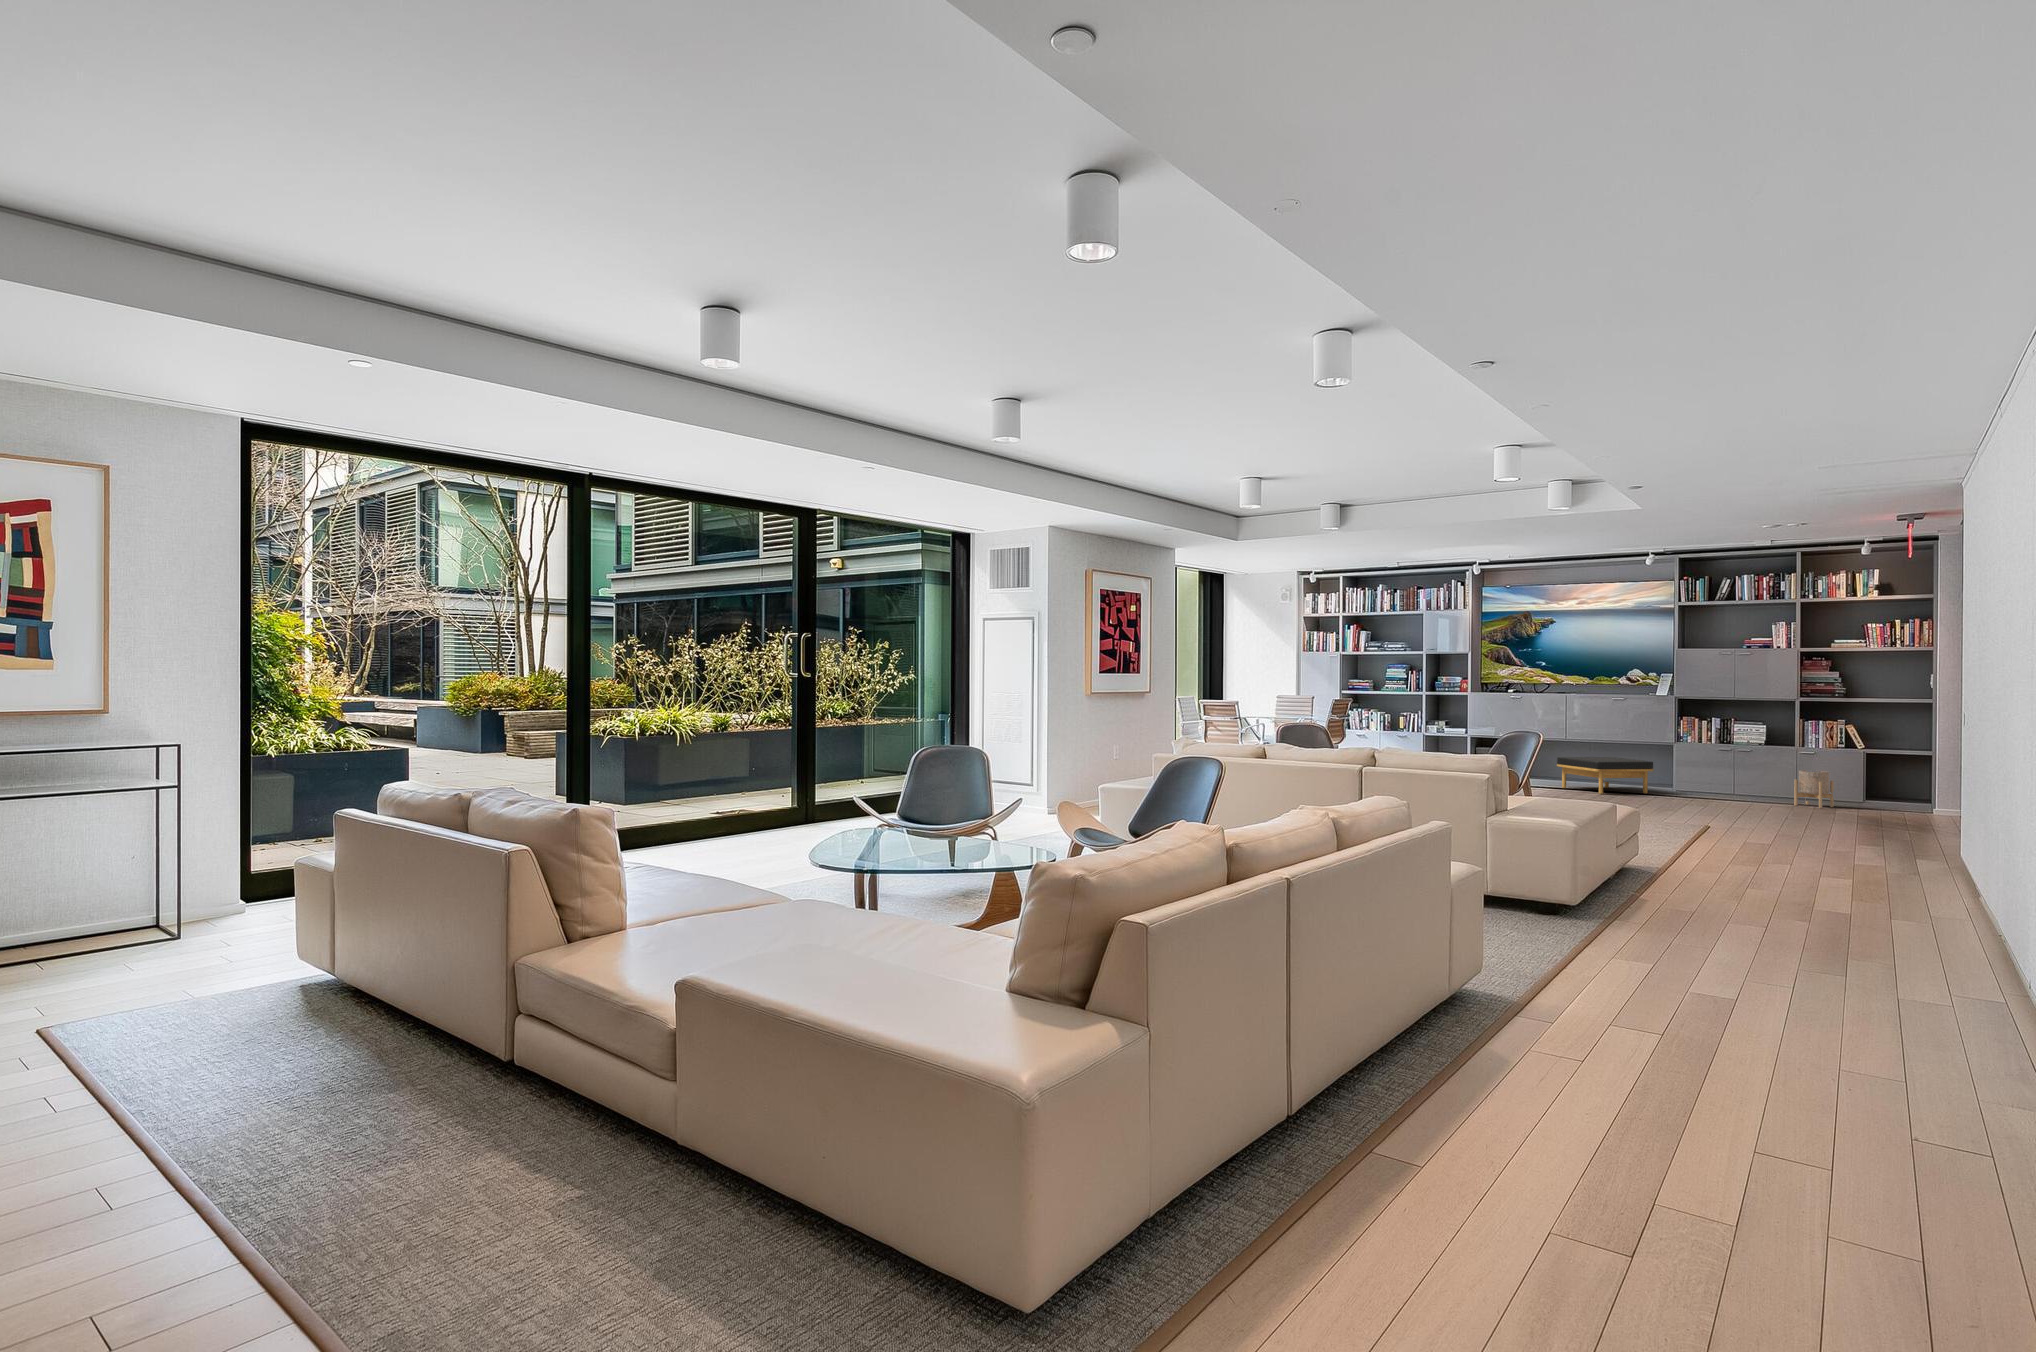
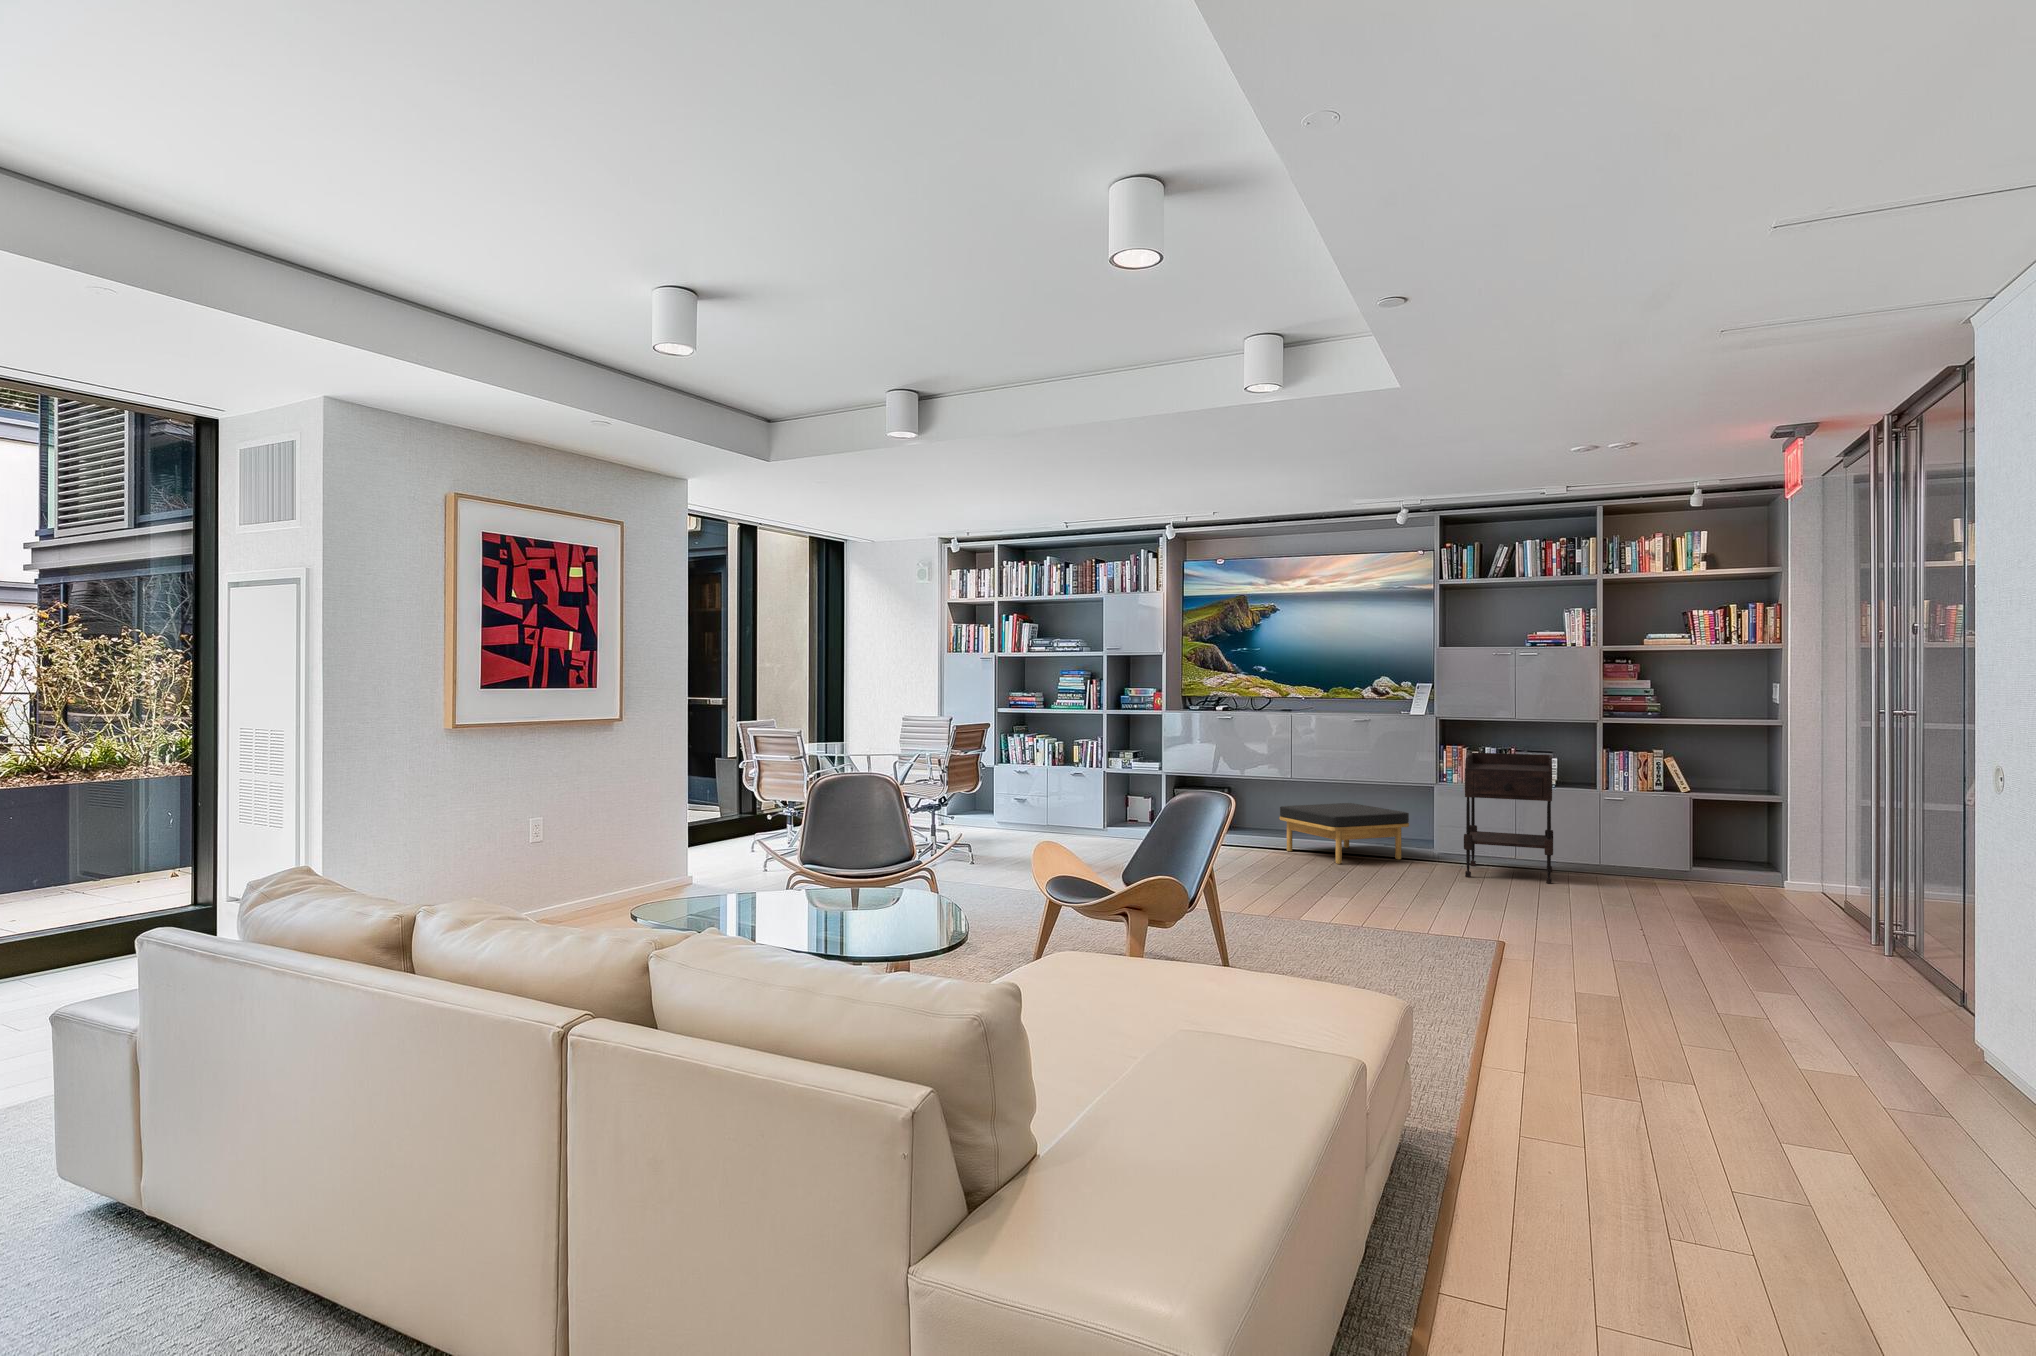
side table: none [1692,720,1760,806] -> present [1464,753,1553,883]
planter: present [1794,770,1834,808] -> none [1602,826,1655,885]

